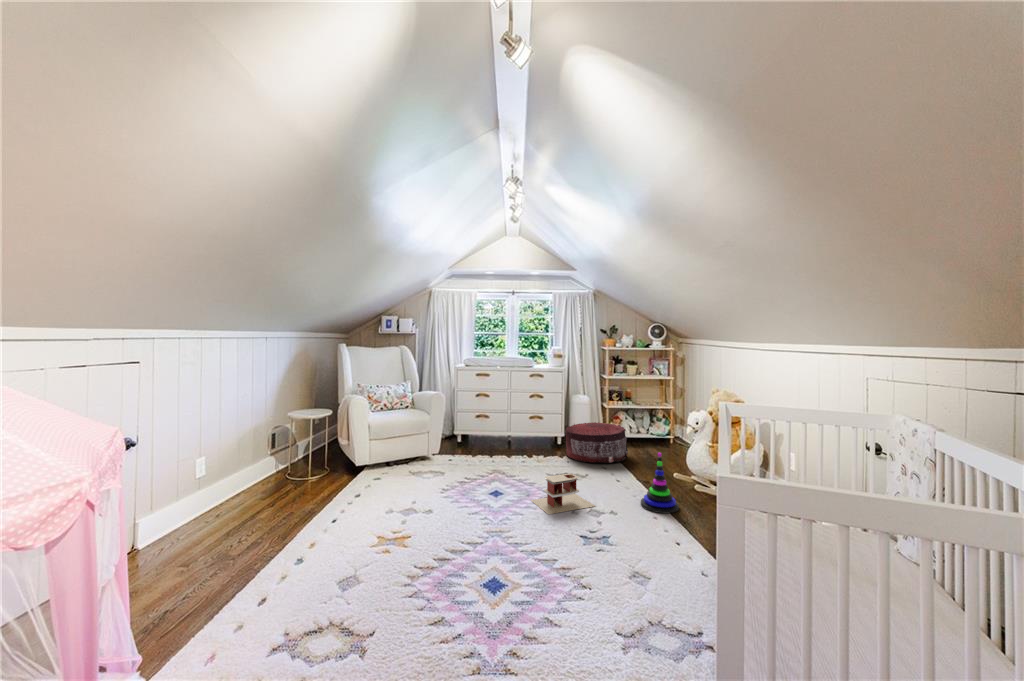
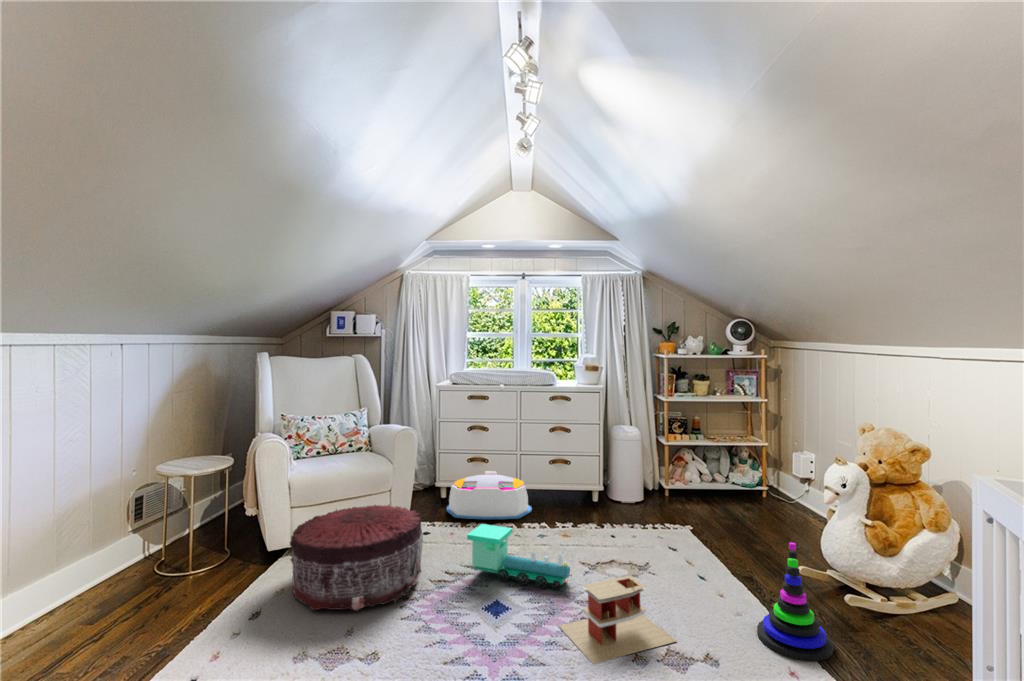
pouf: present [566,422,628,463] -> present [290,504,423,610]
storage bin: none [461,424,517,453] -> present [447,471,532,519]
toy train: none [478,450,540,485] -> present [467,524,572,590]

